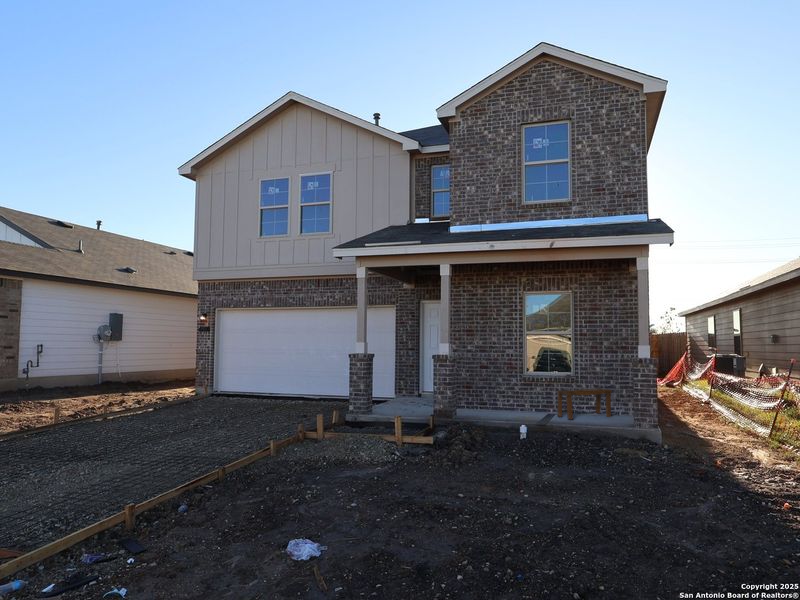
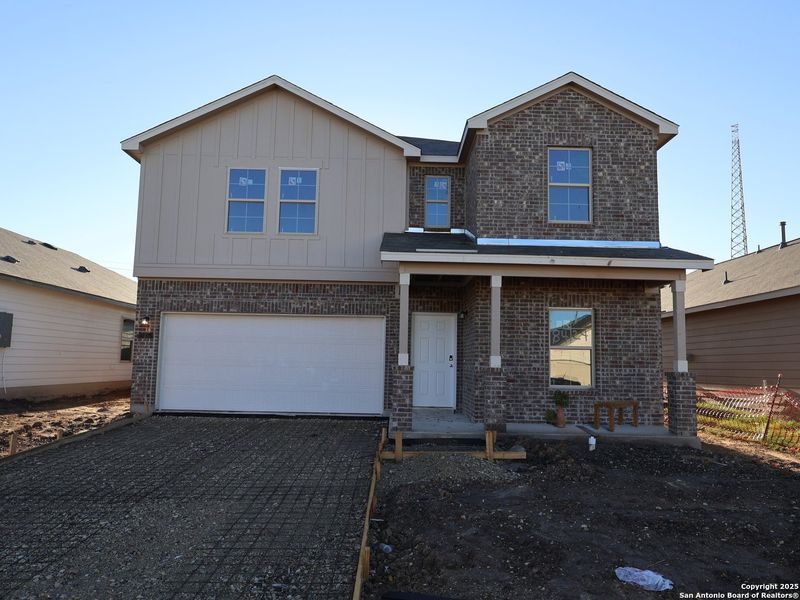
potted plant: none [514,376,539,414] -> present [545,390,571,427]

